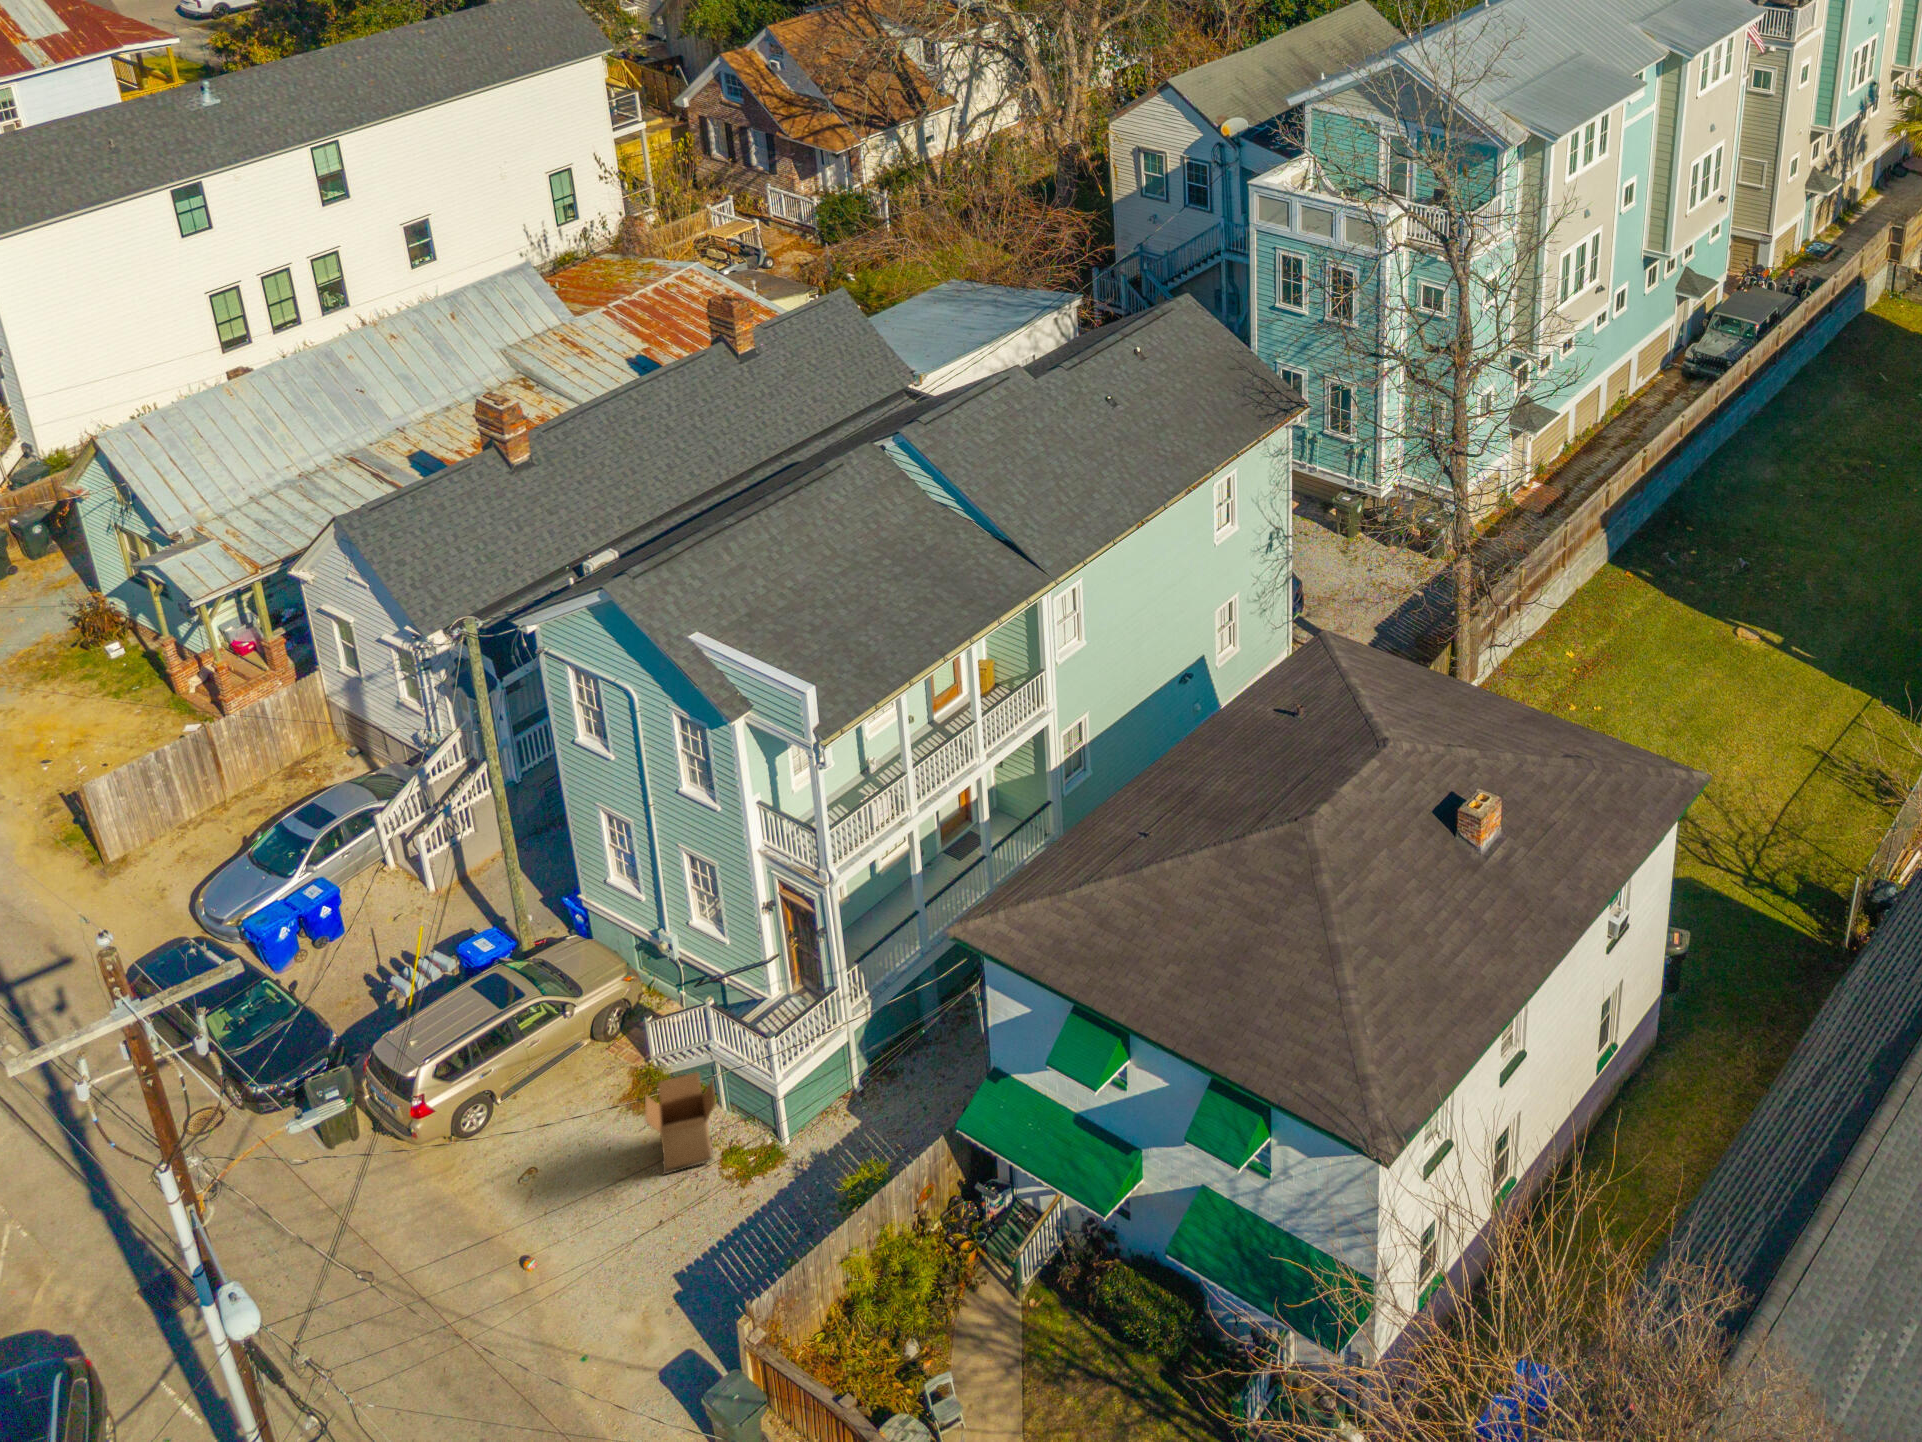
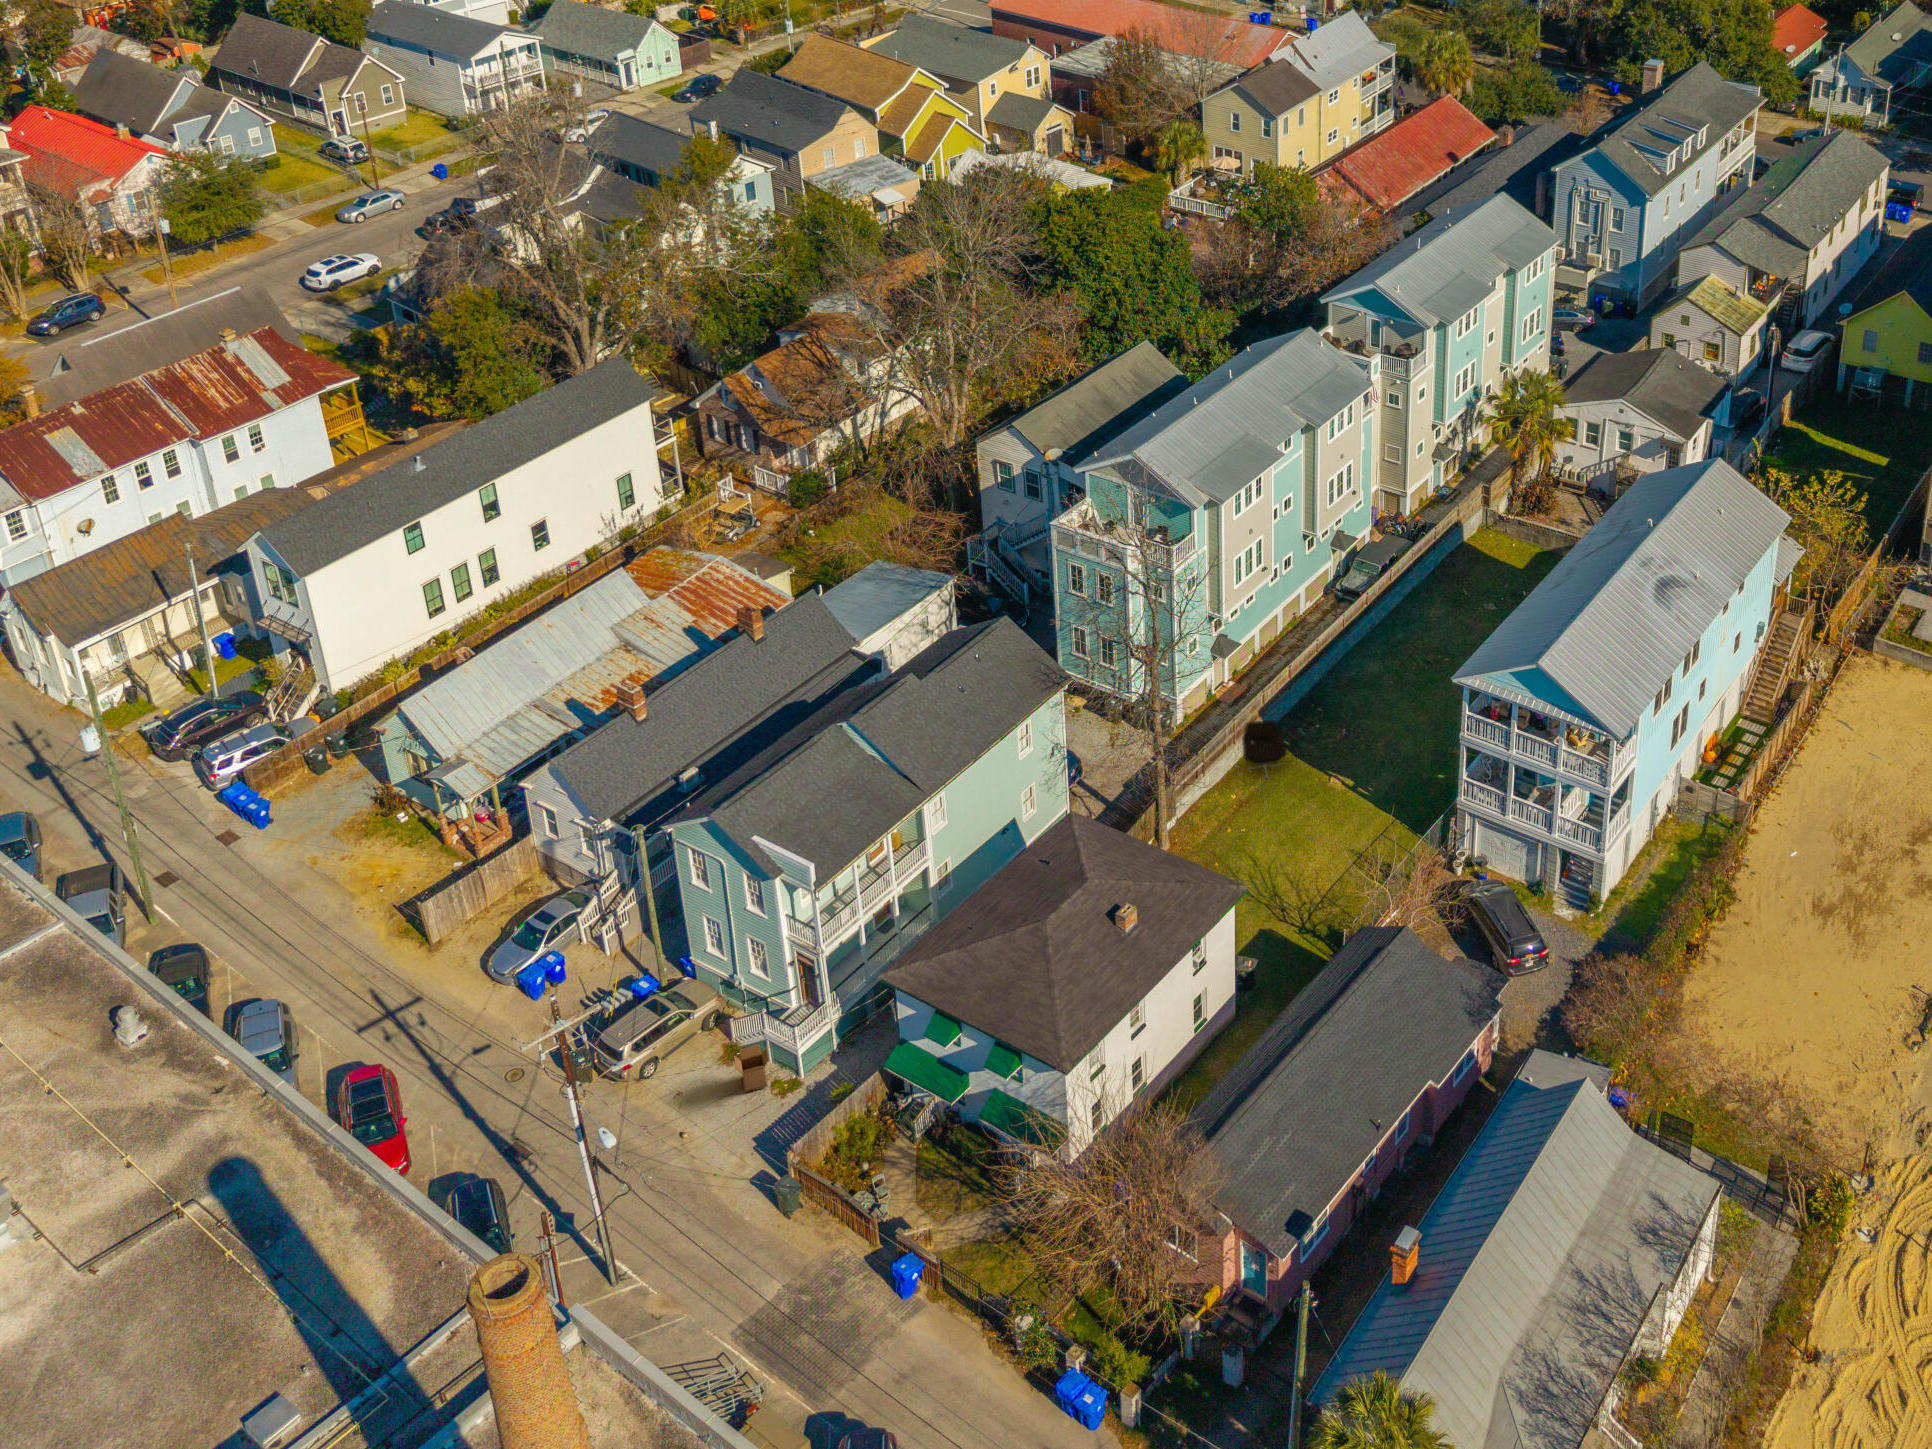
lounge chair: none [1572,534,1657,634] -> present [1242,720,1287,777]

